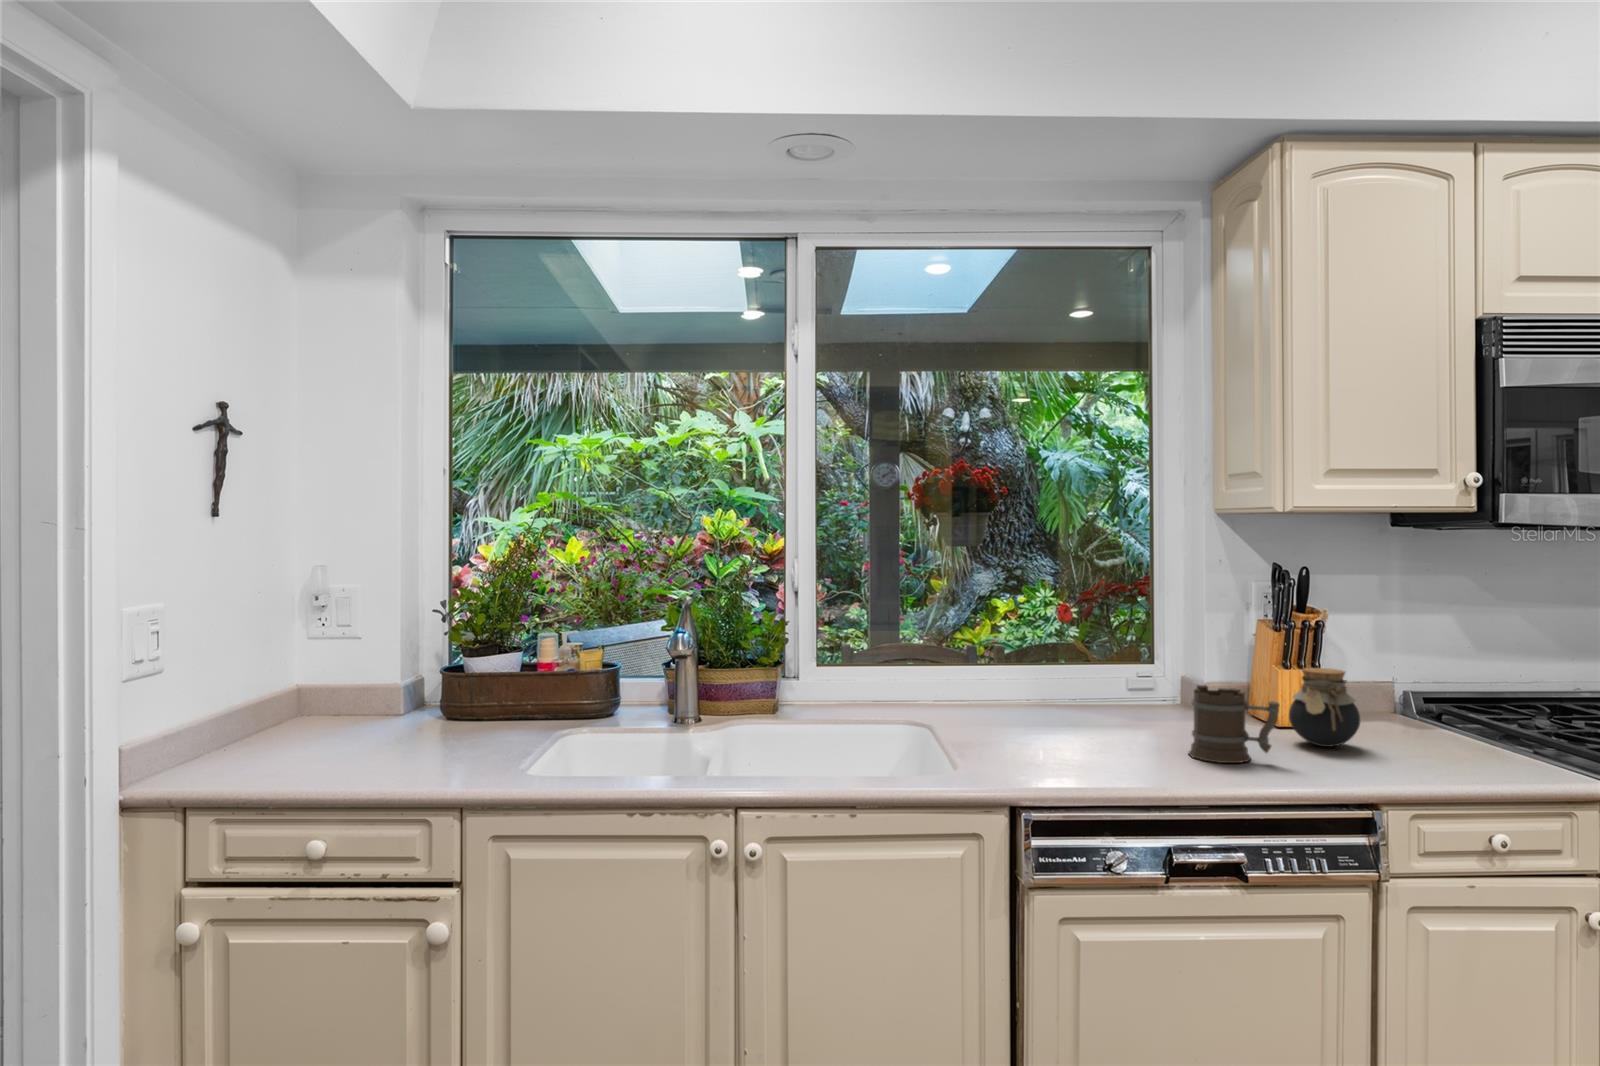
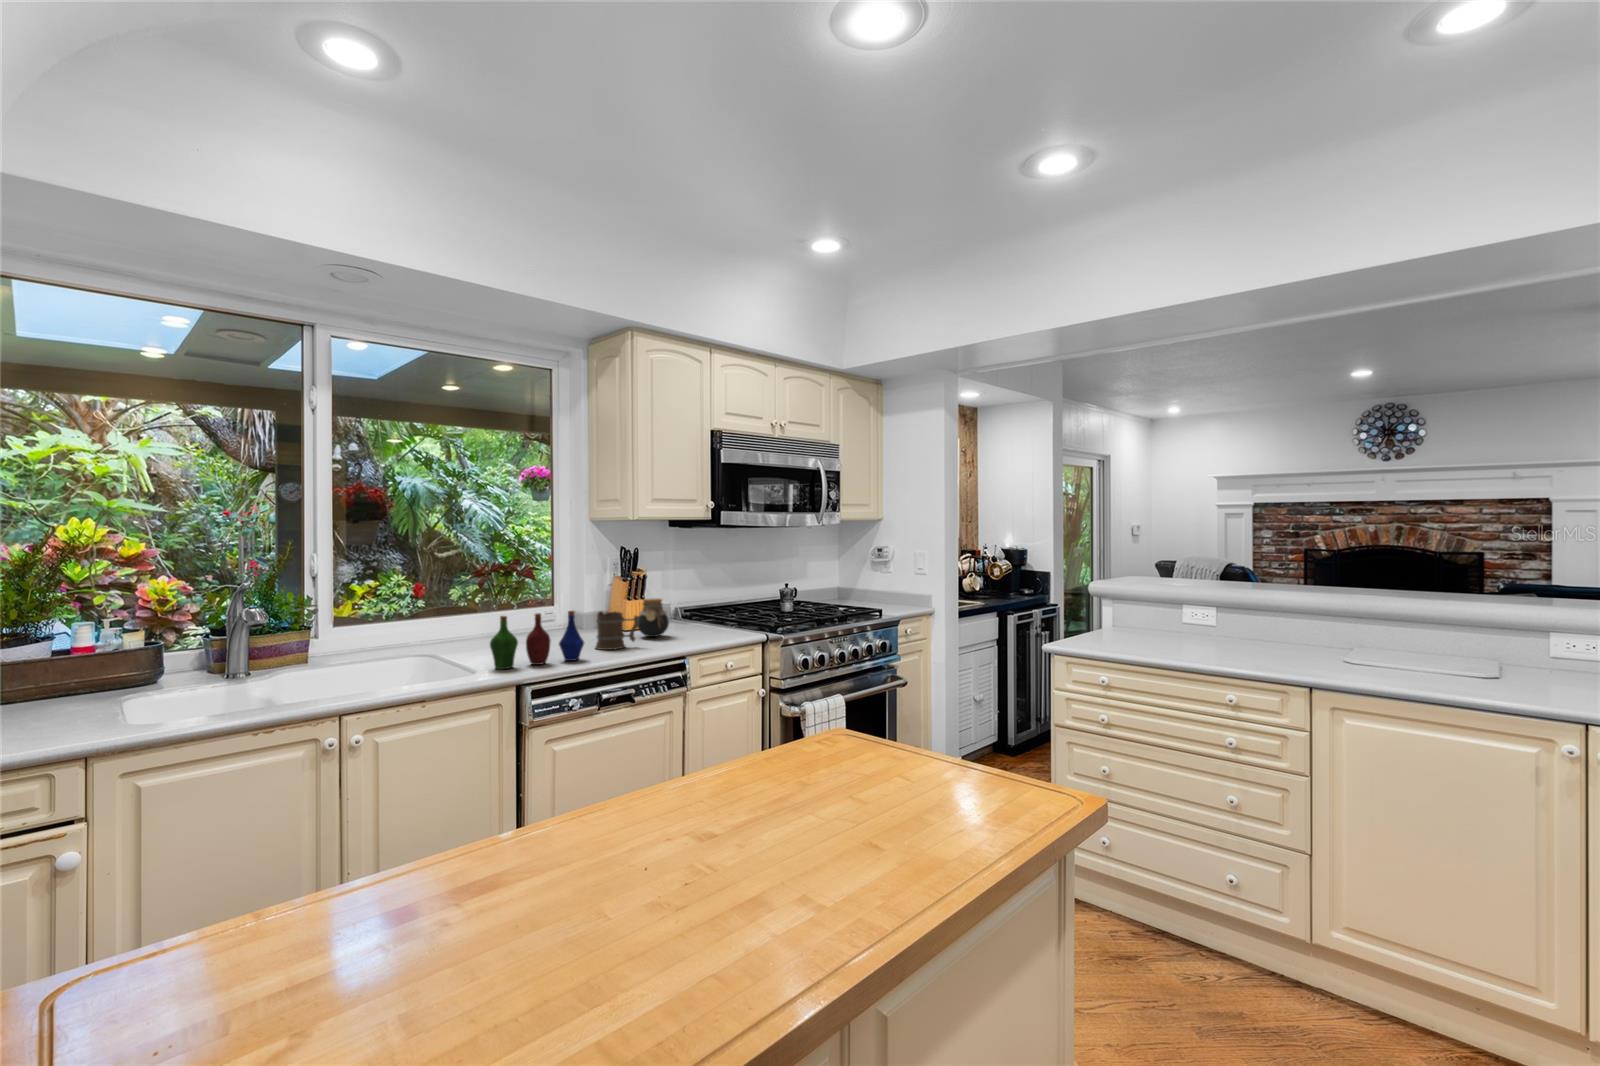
bottle: none [979,677,1150,776] -> present [490,611,584,669]

